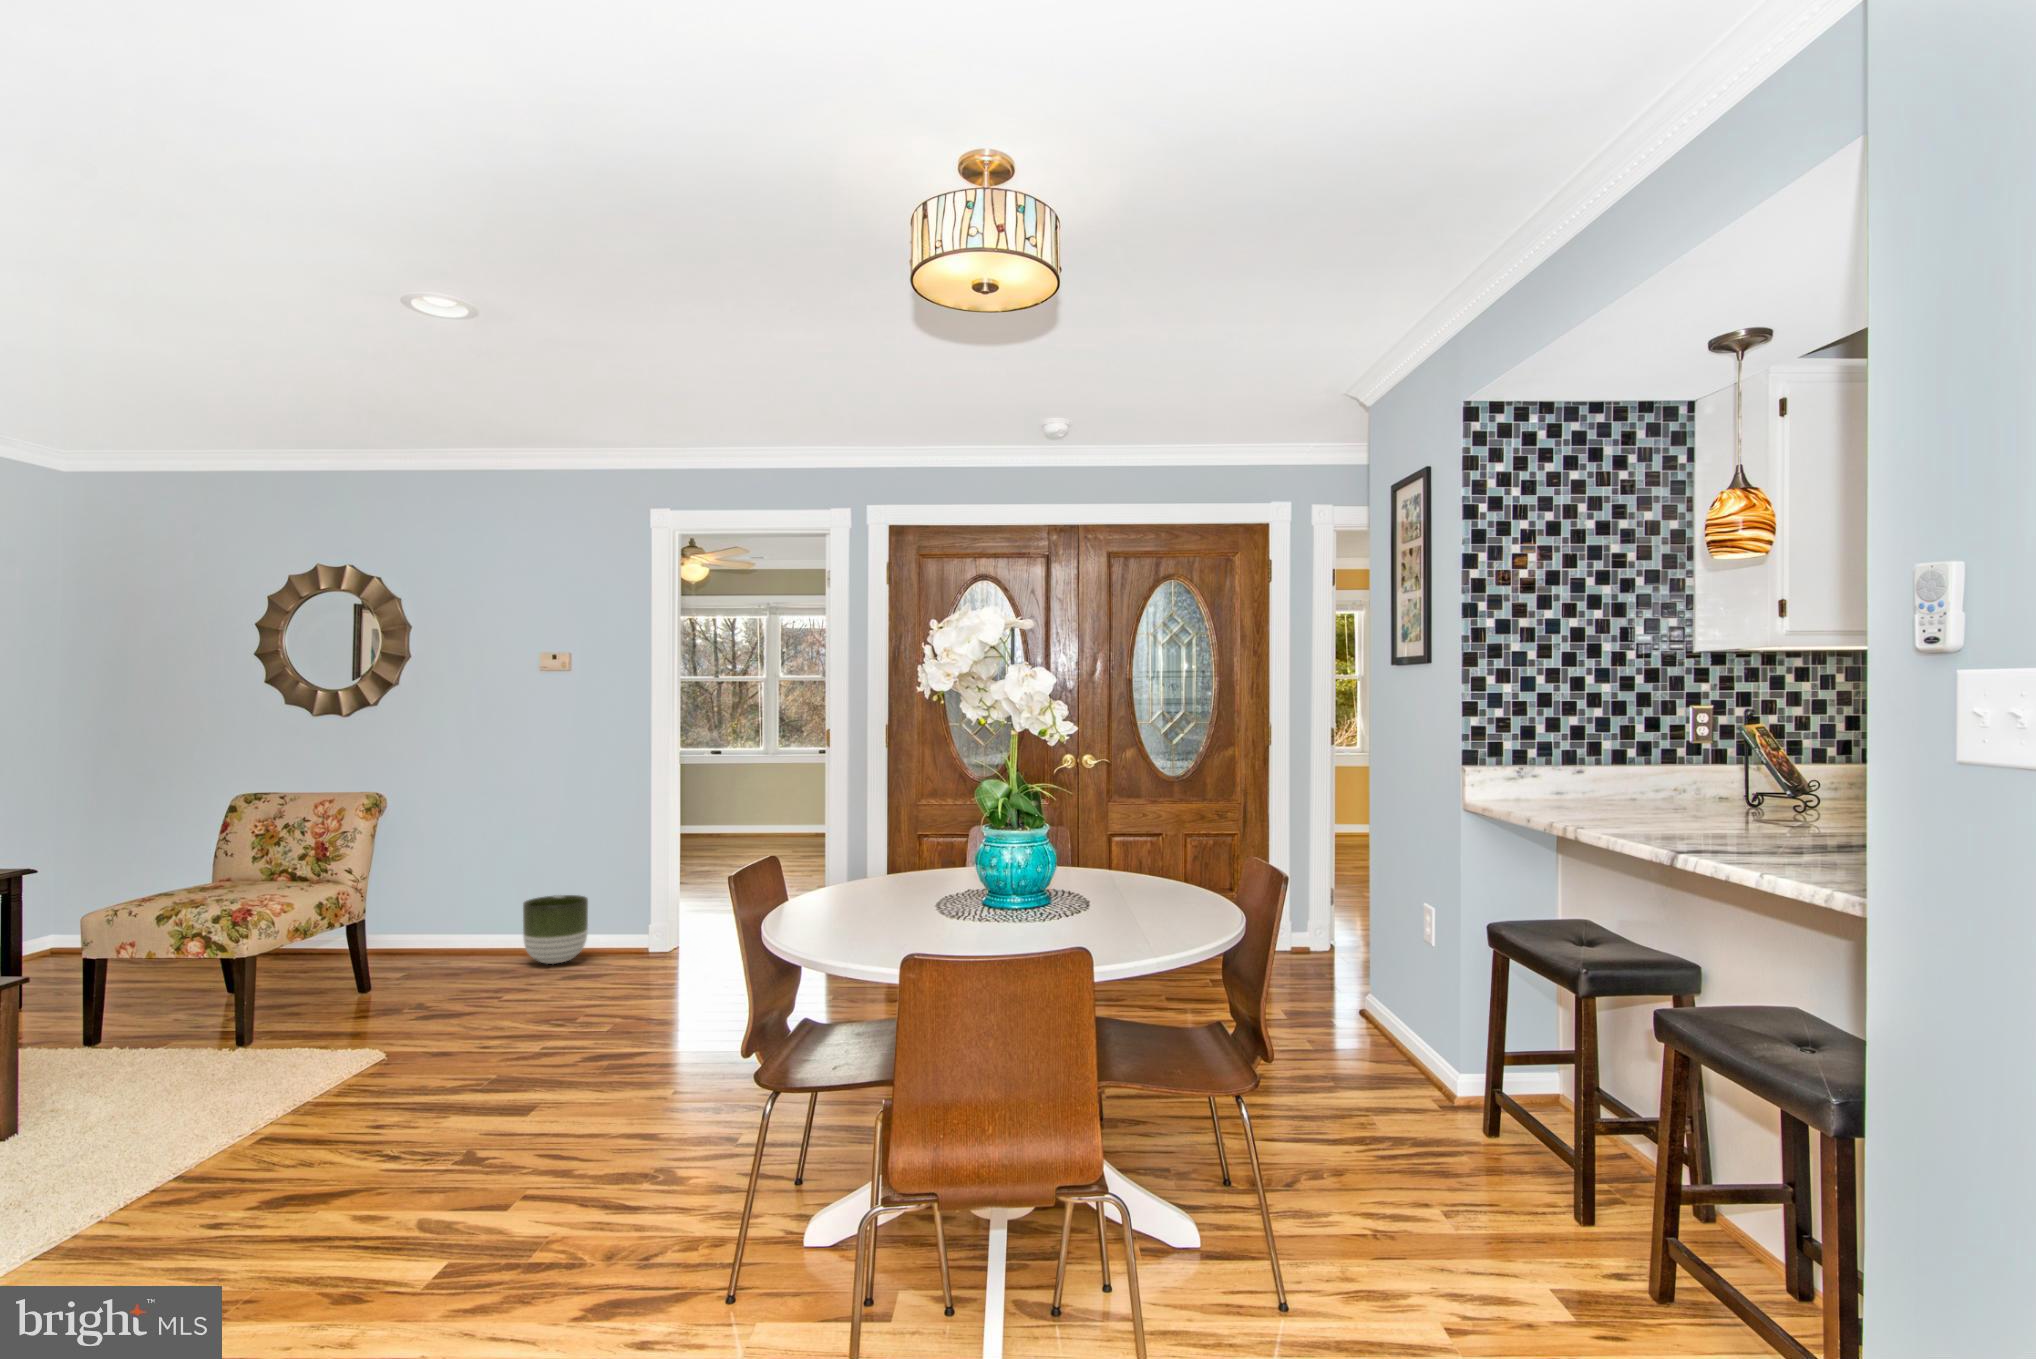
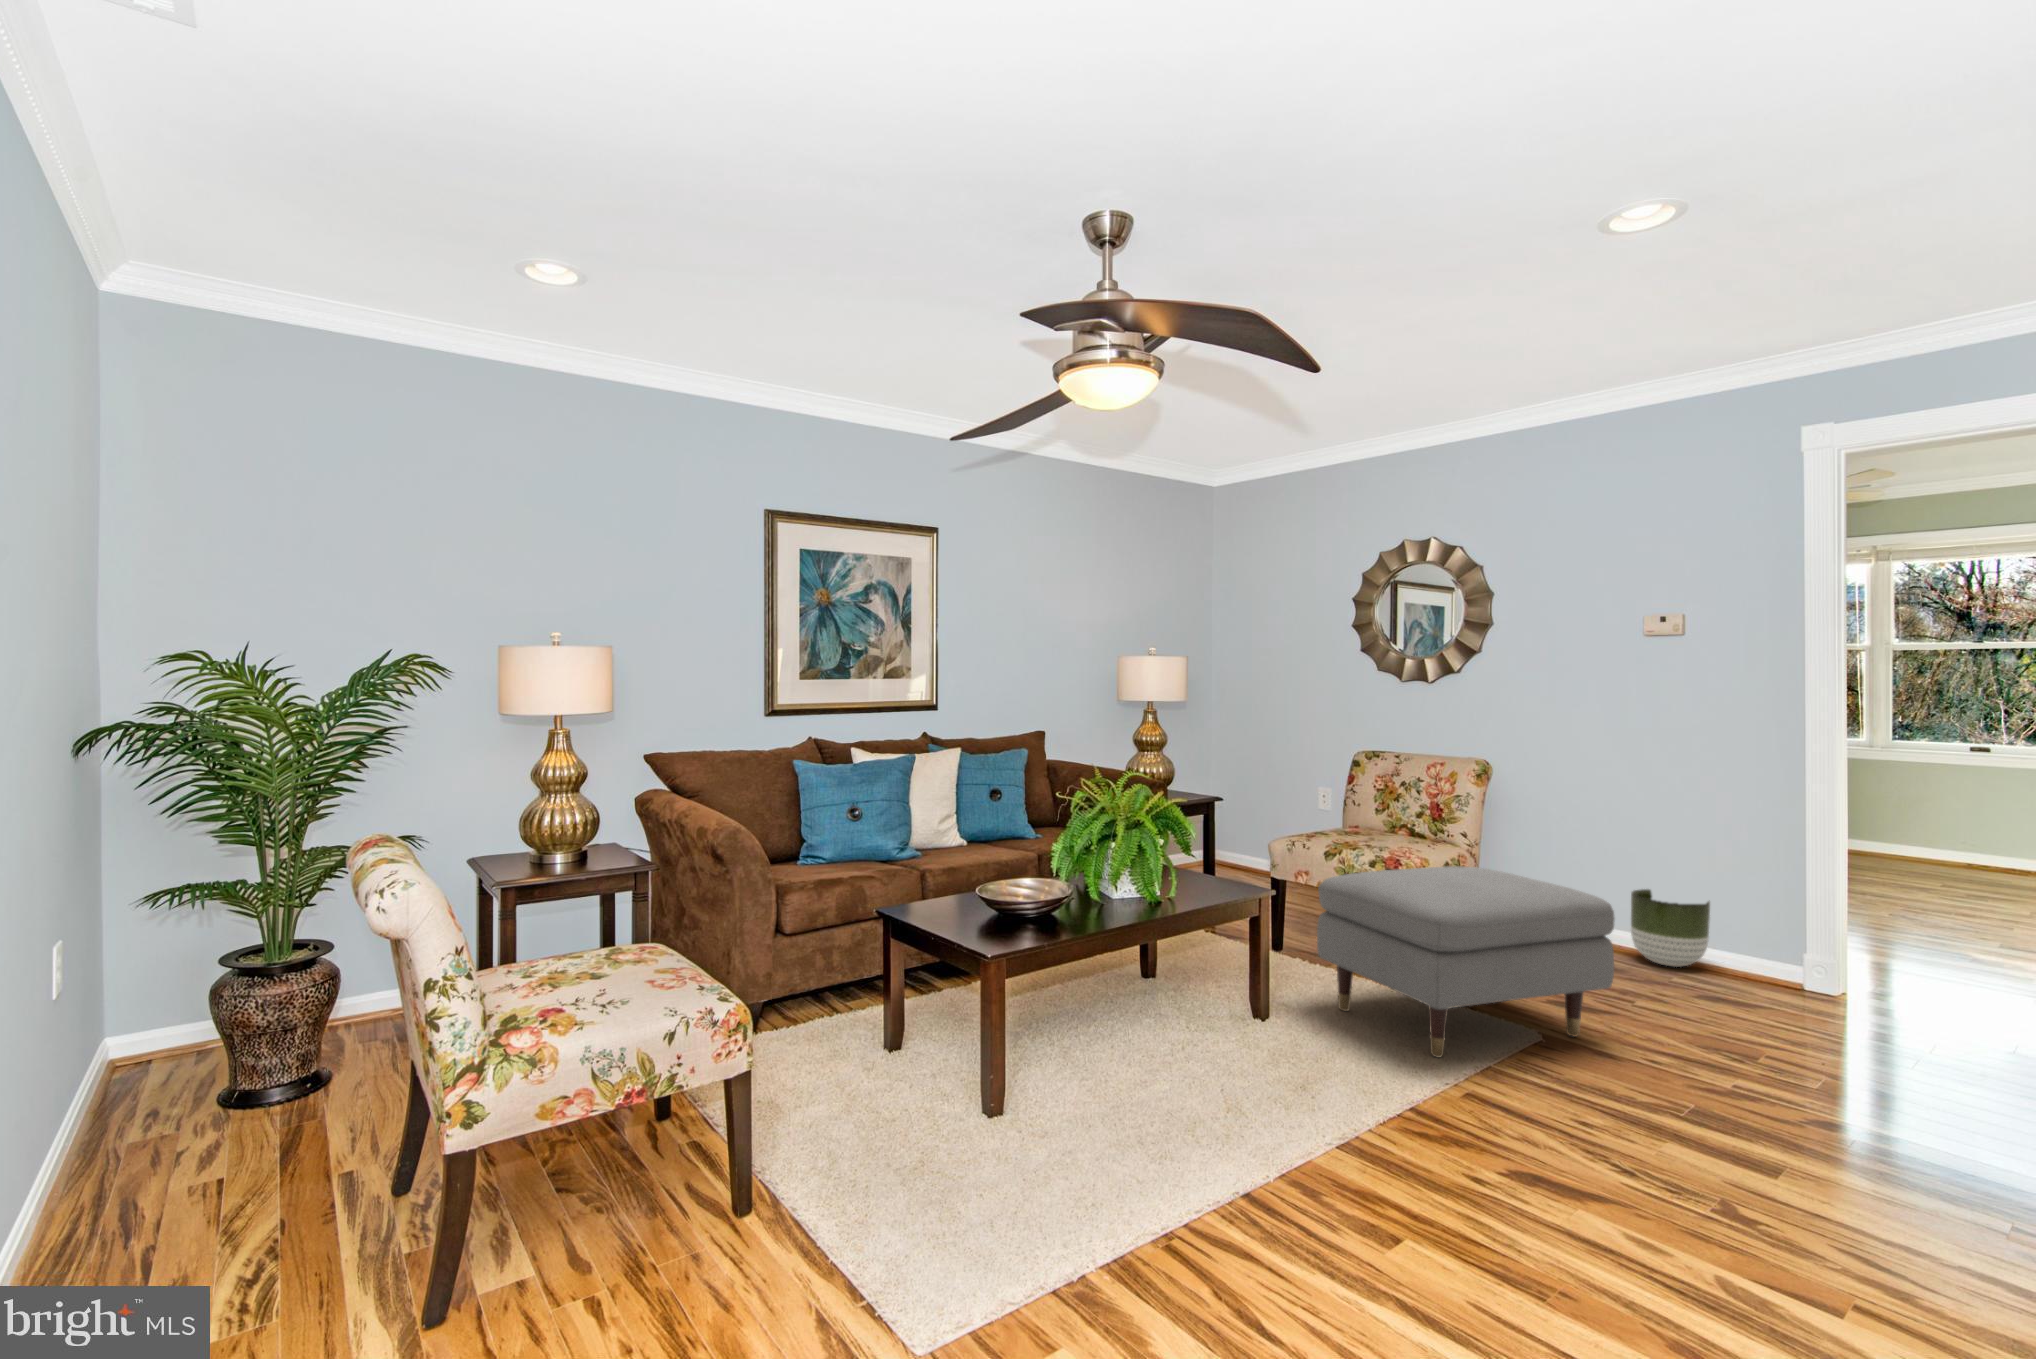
ottoman: none [118,905,453,1110] -> present [1317,866,1614,1057]

